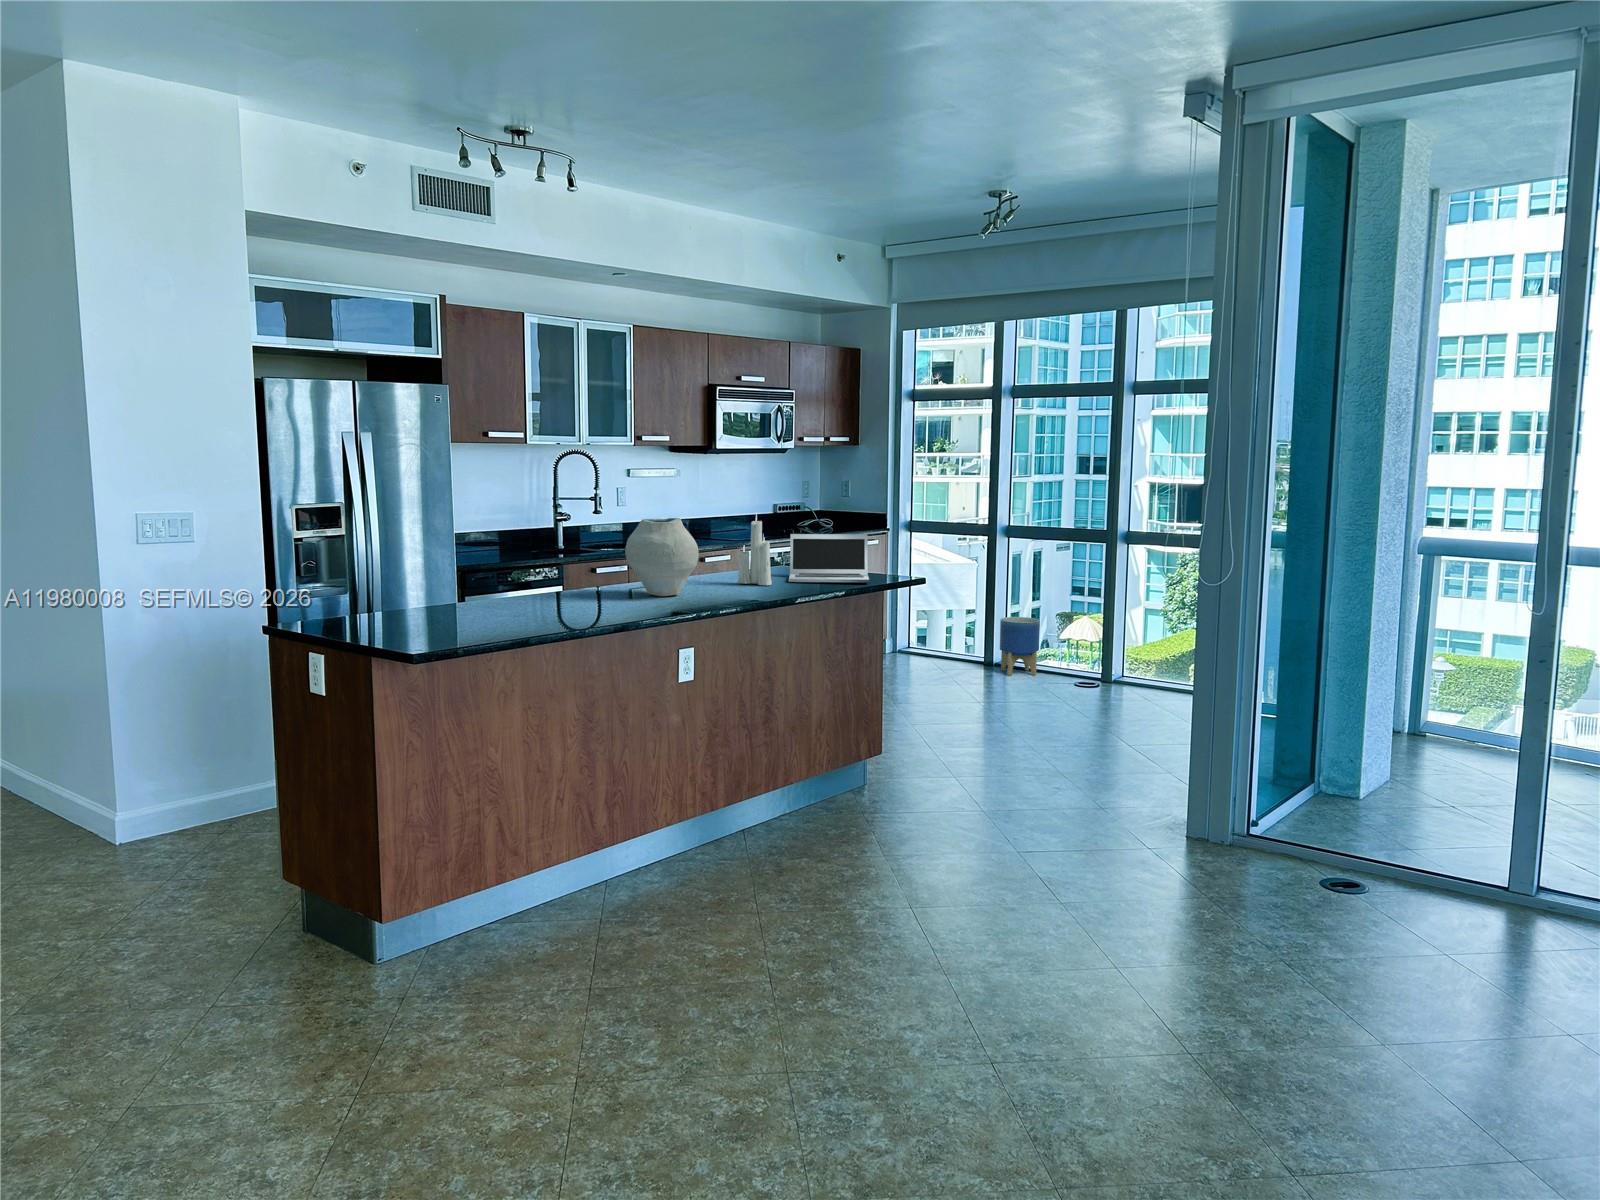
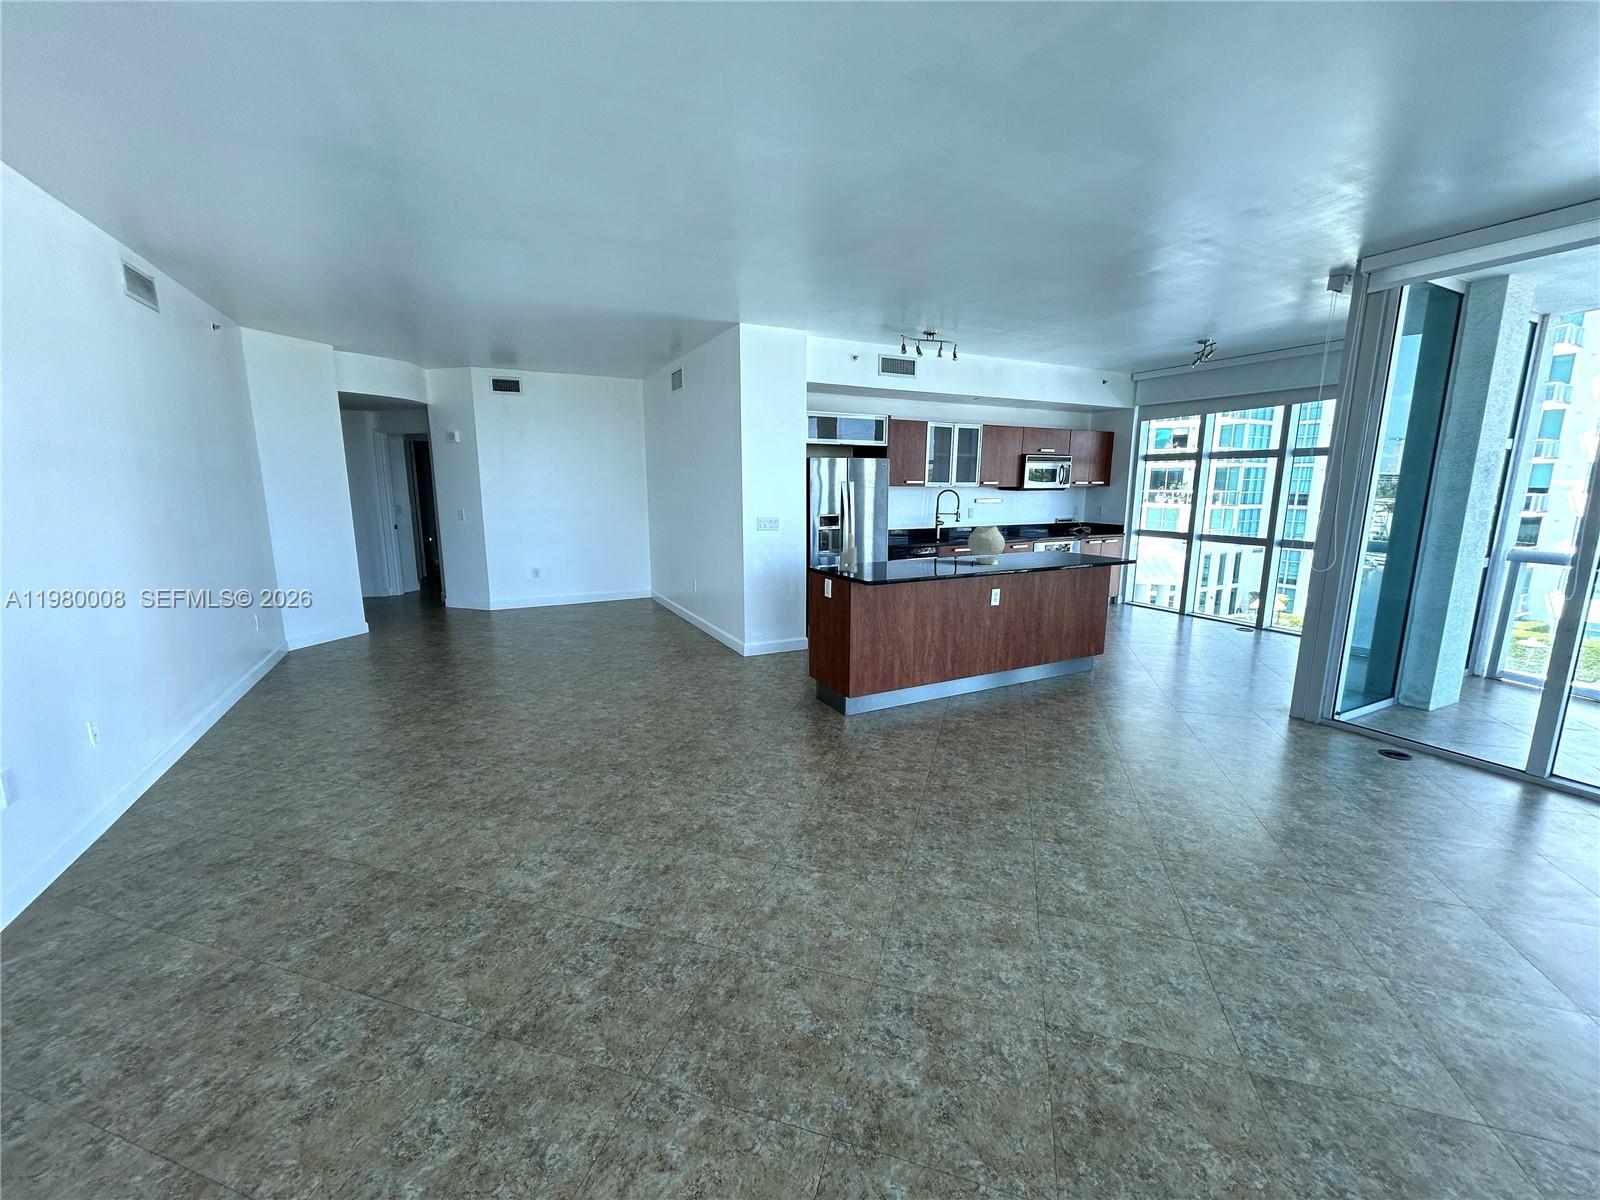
candle: present [738,513,772,585] -> present [840,534,857,573]
laptop: present [789,534,869,582] -> none [1053,535,1101,562]
planter: present [1000,617,1039,676] -> none [1189,587,1218,622]

